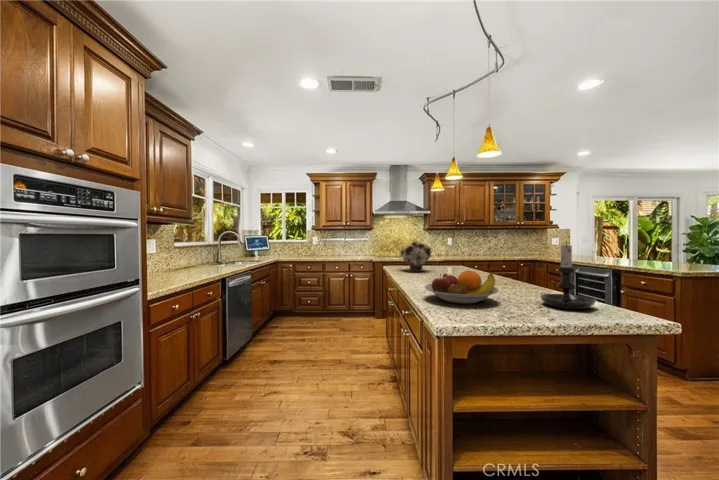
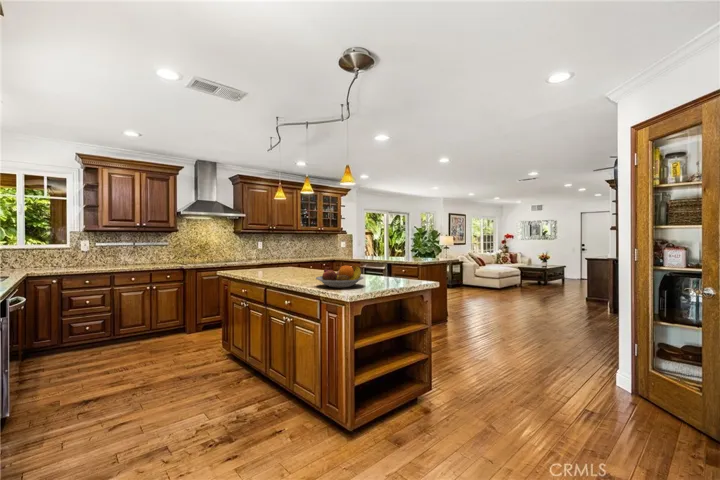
flower arrangement: present [401,239,432,272] -> none [247,243,279,274]
candle holder: present [541,241,596,309] -> none [381,245,407,284]

